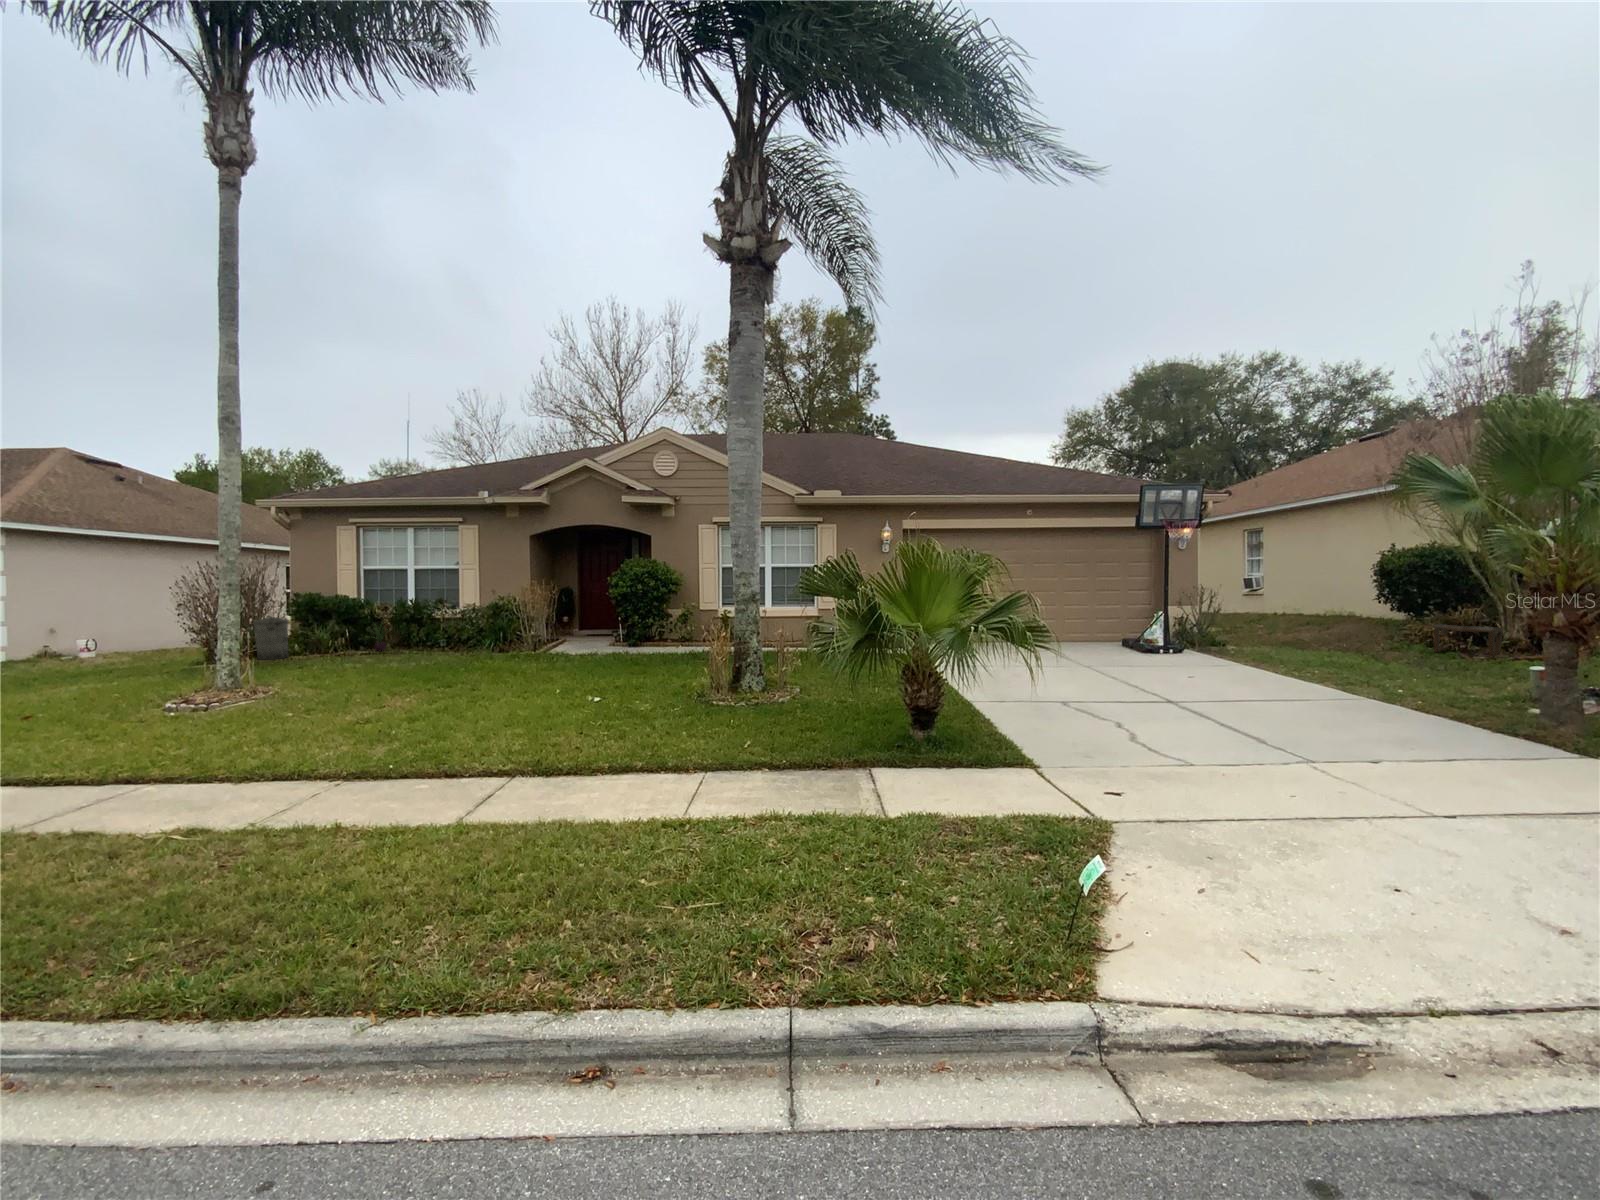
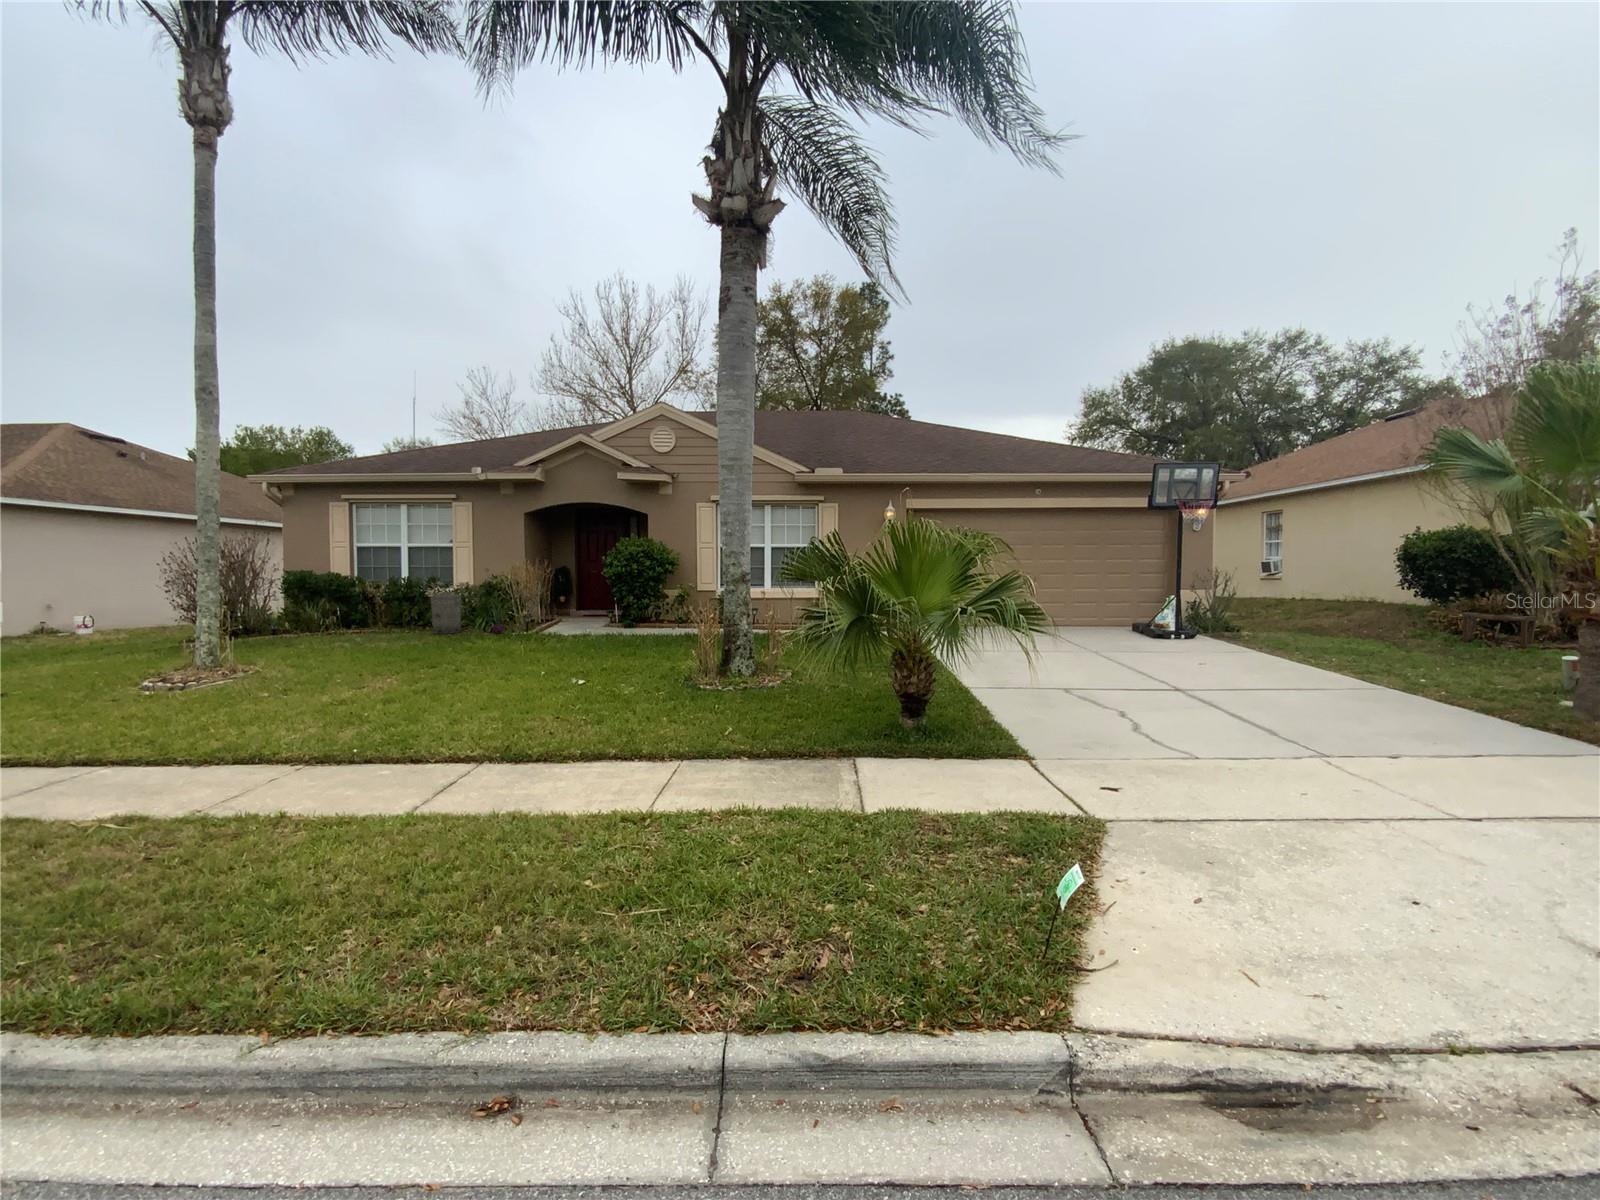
trash can: present [254,616,288,660] -> present [430,592,461,634]
decorative plant: present [374,628,388,651] -> present [491,604,505,634]

